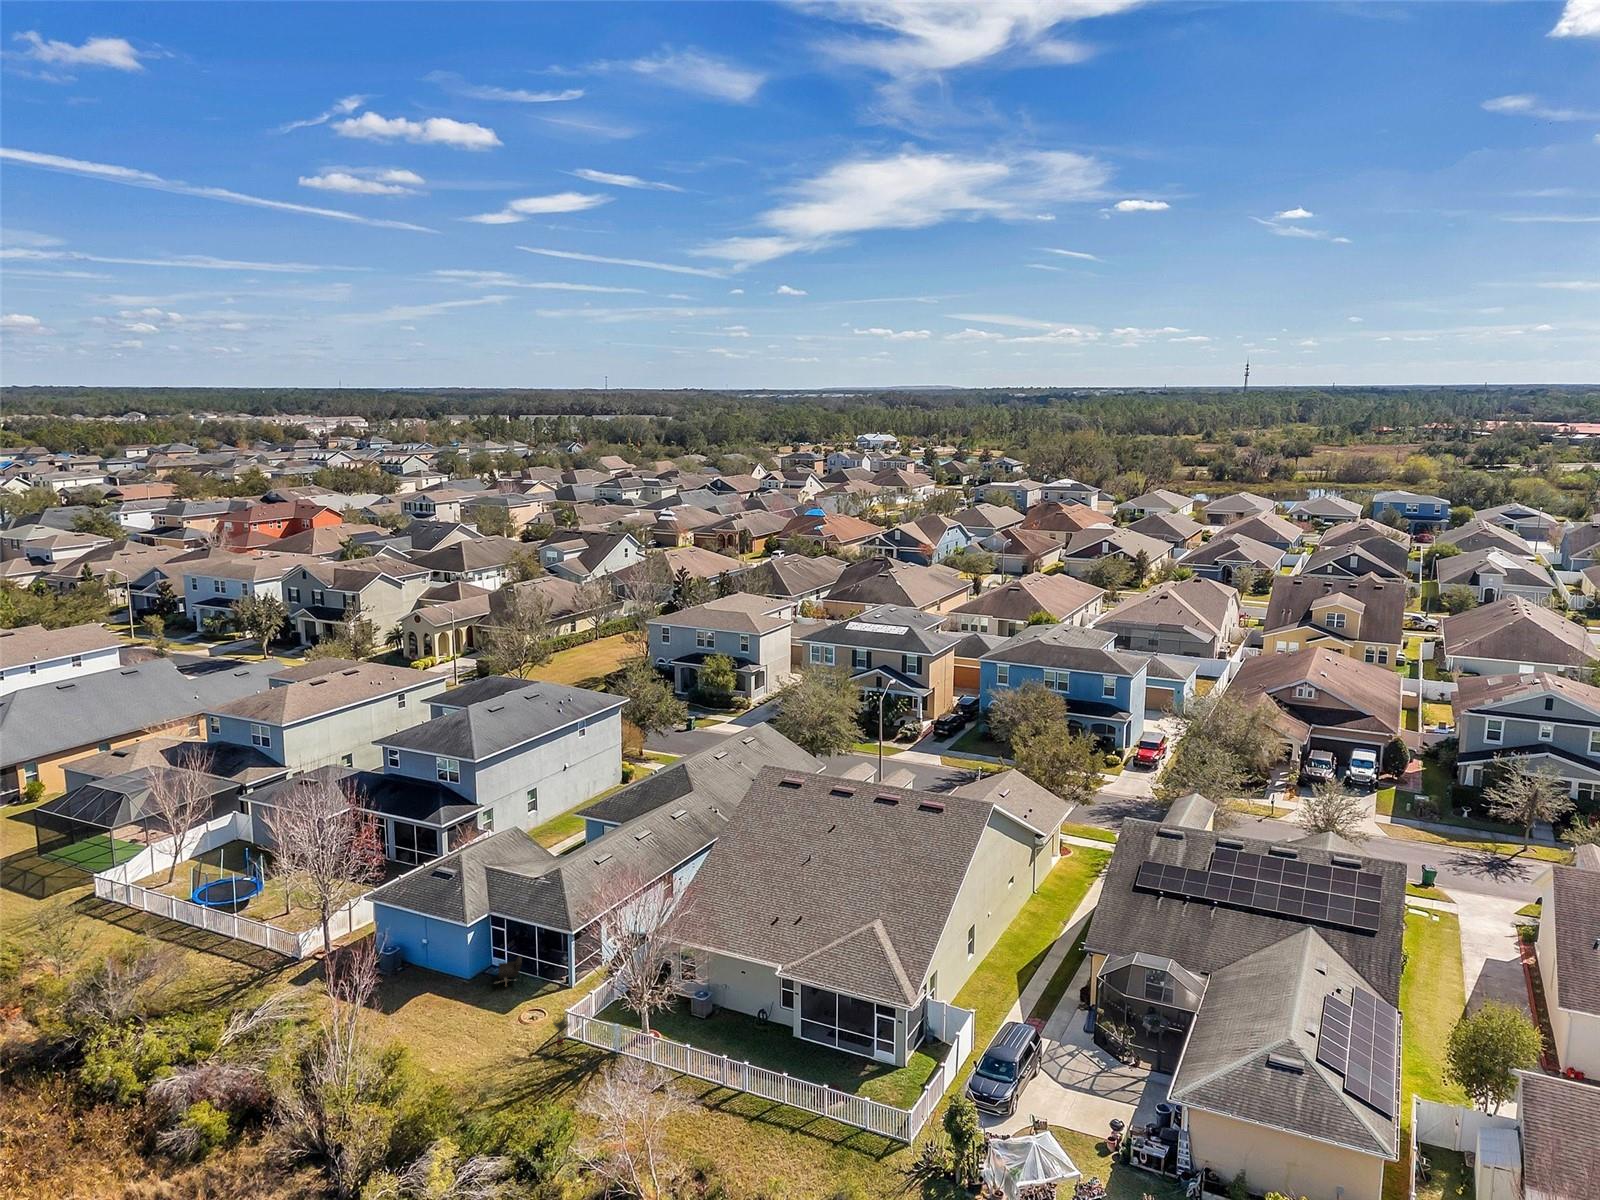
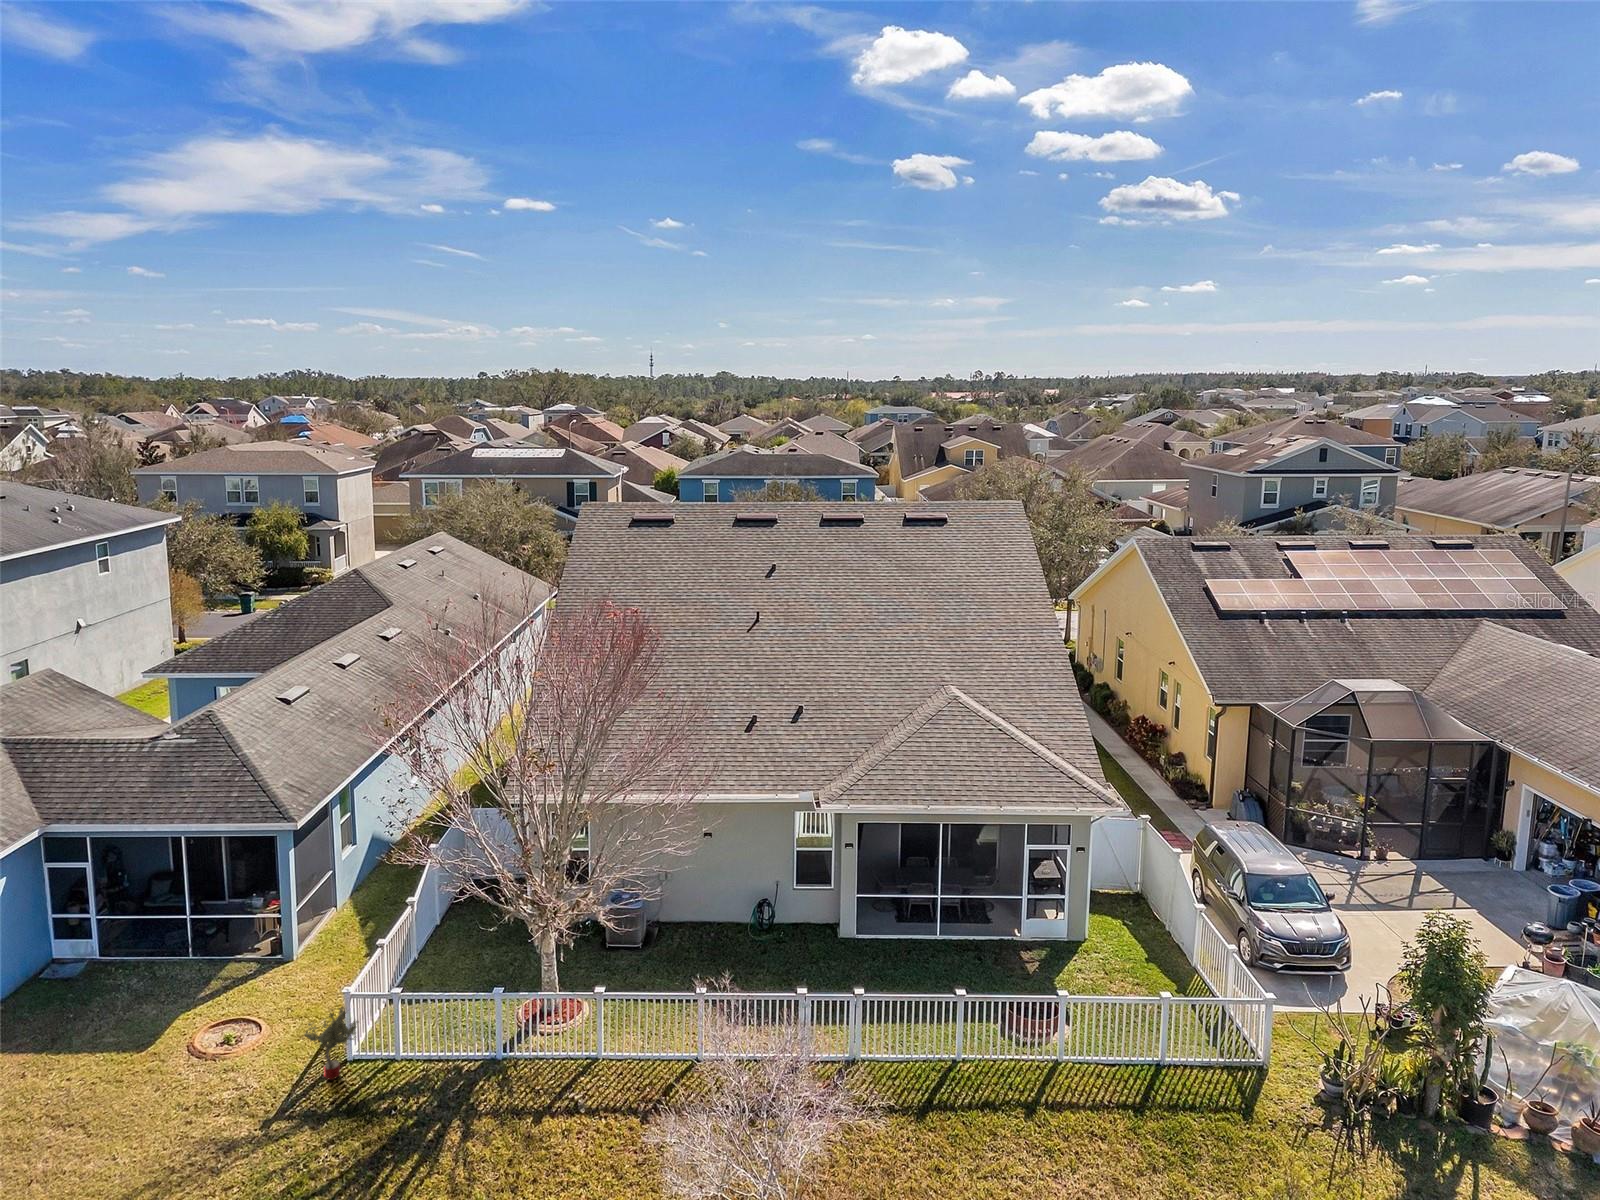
lounge chair: present [498,956,522,984] -> none [76,918,150,994]

